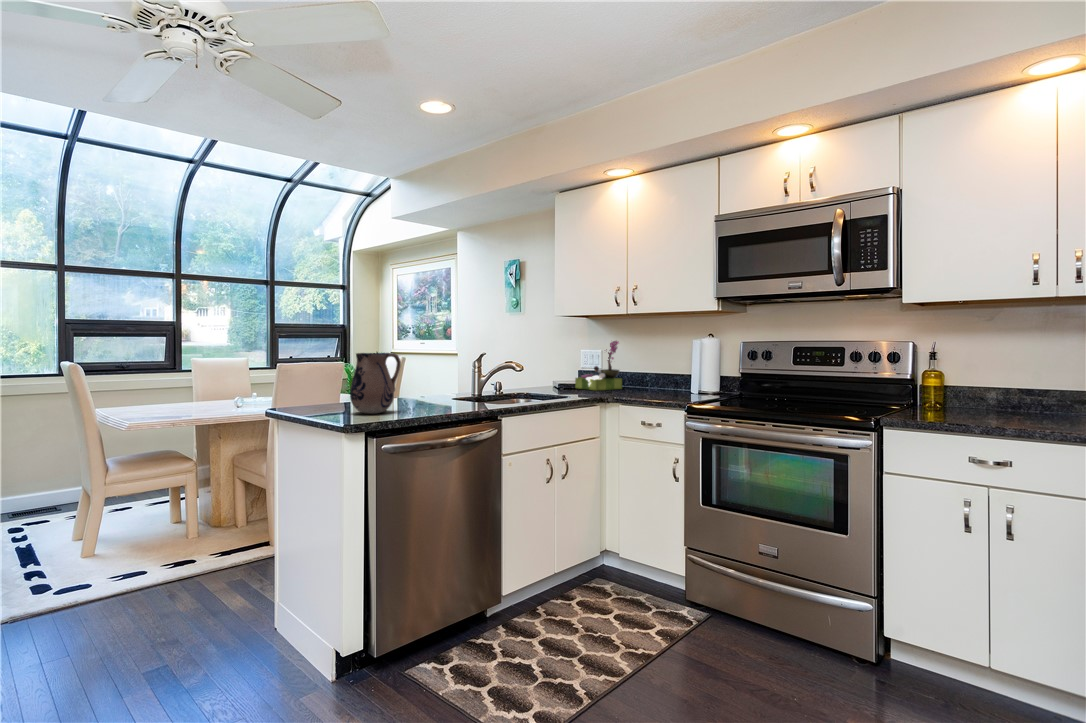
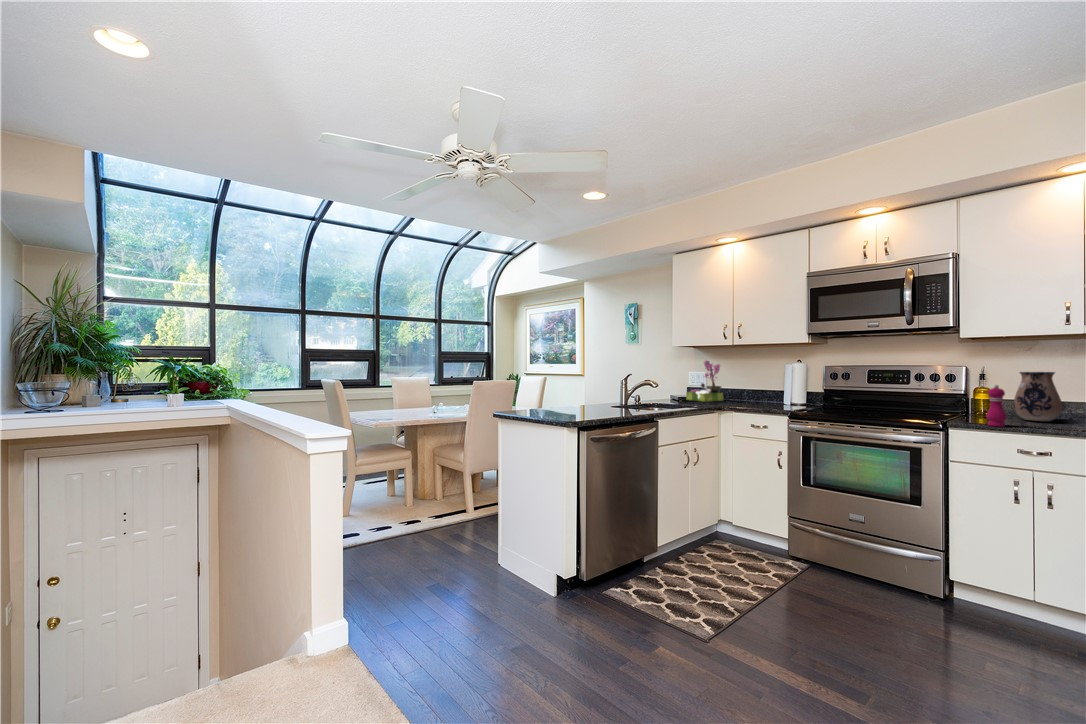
ceramic pitcher: present [350,353,401,414] -> present [1013,372,1063,421]
pepper mill: none [931,367,956,425] -> present [986,385,1007,427]

